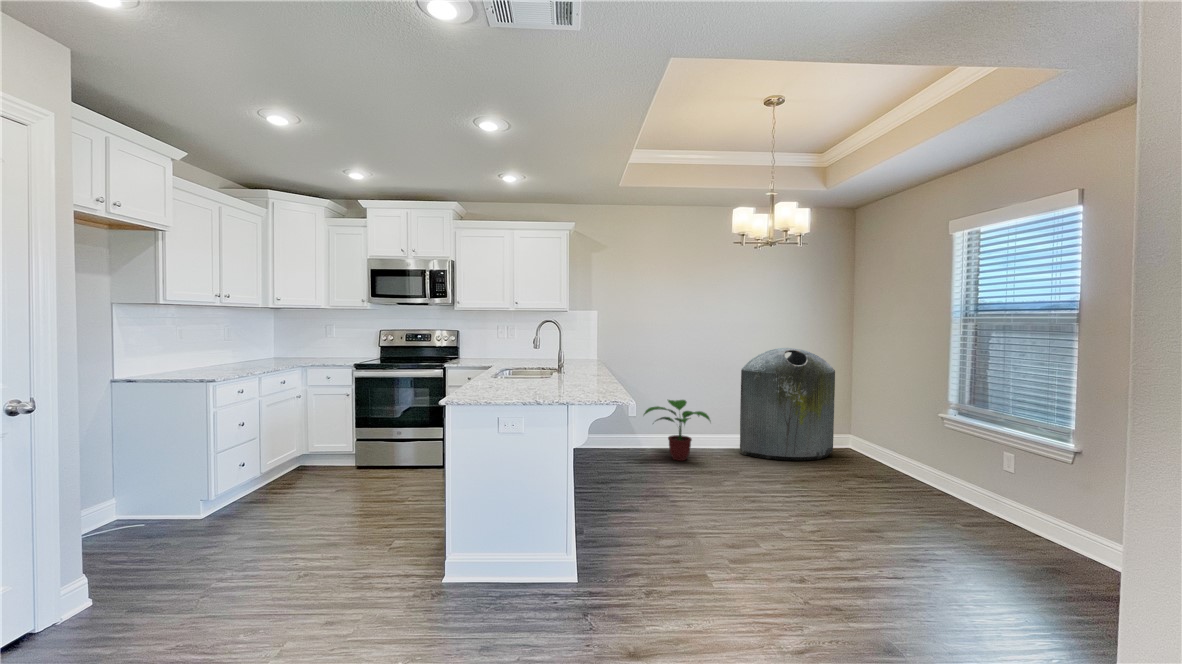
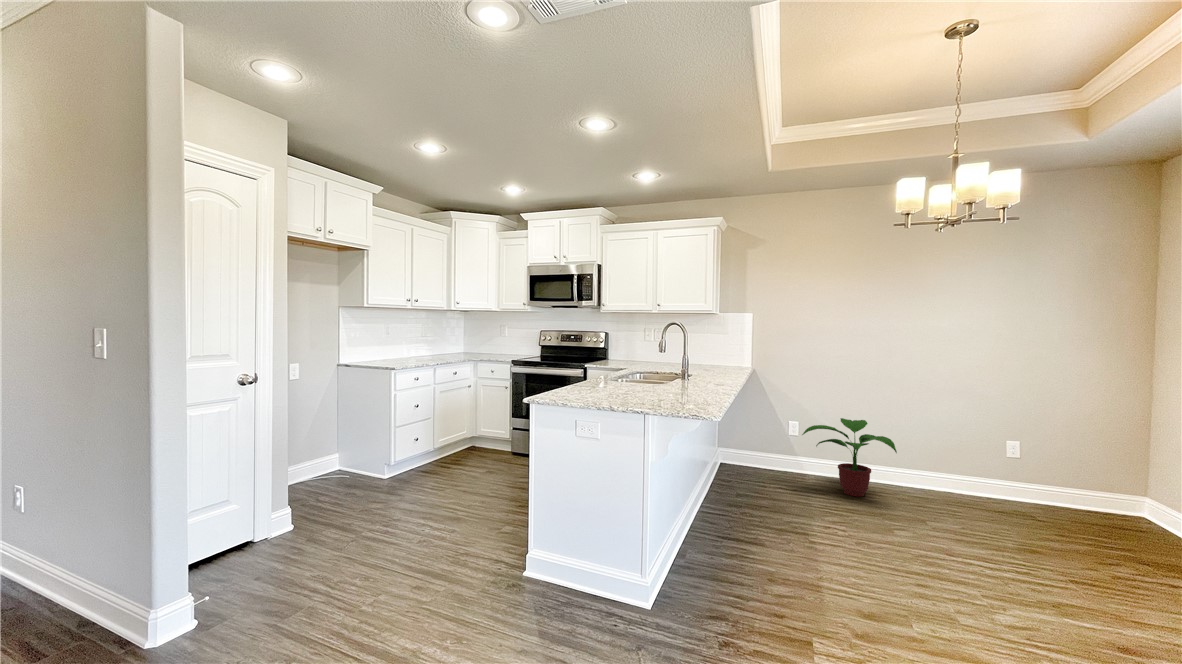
trash can: present [740,348,835,461] -> none [952,359,1129,526]

